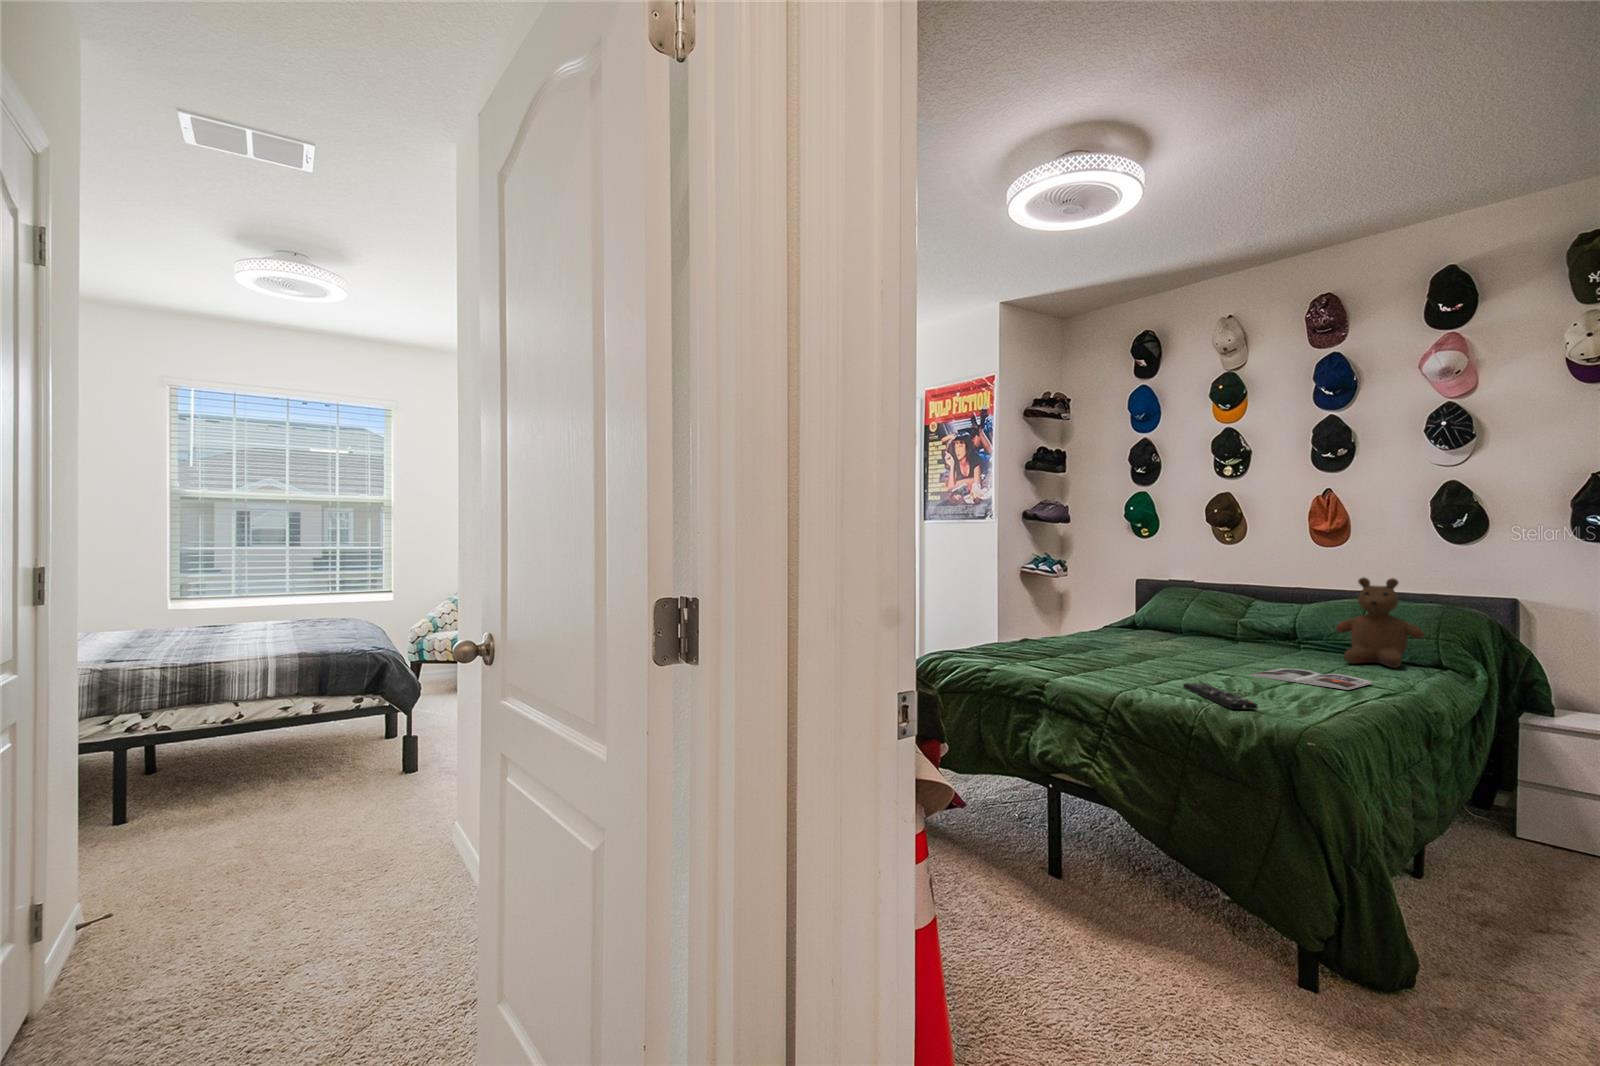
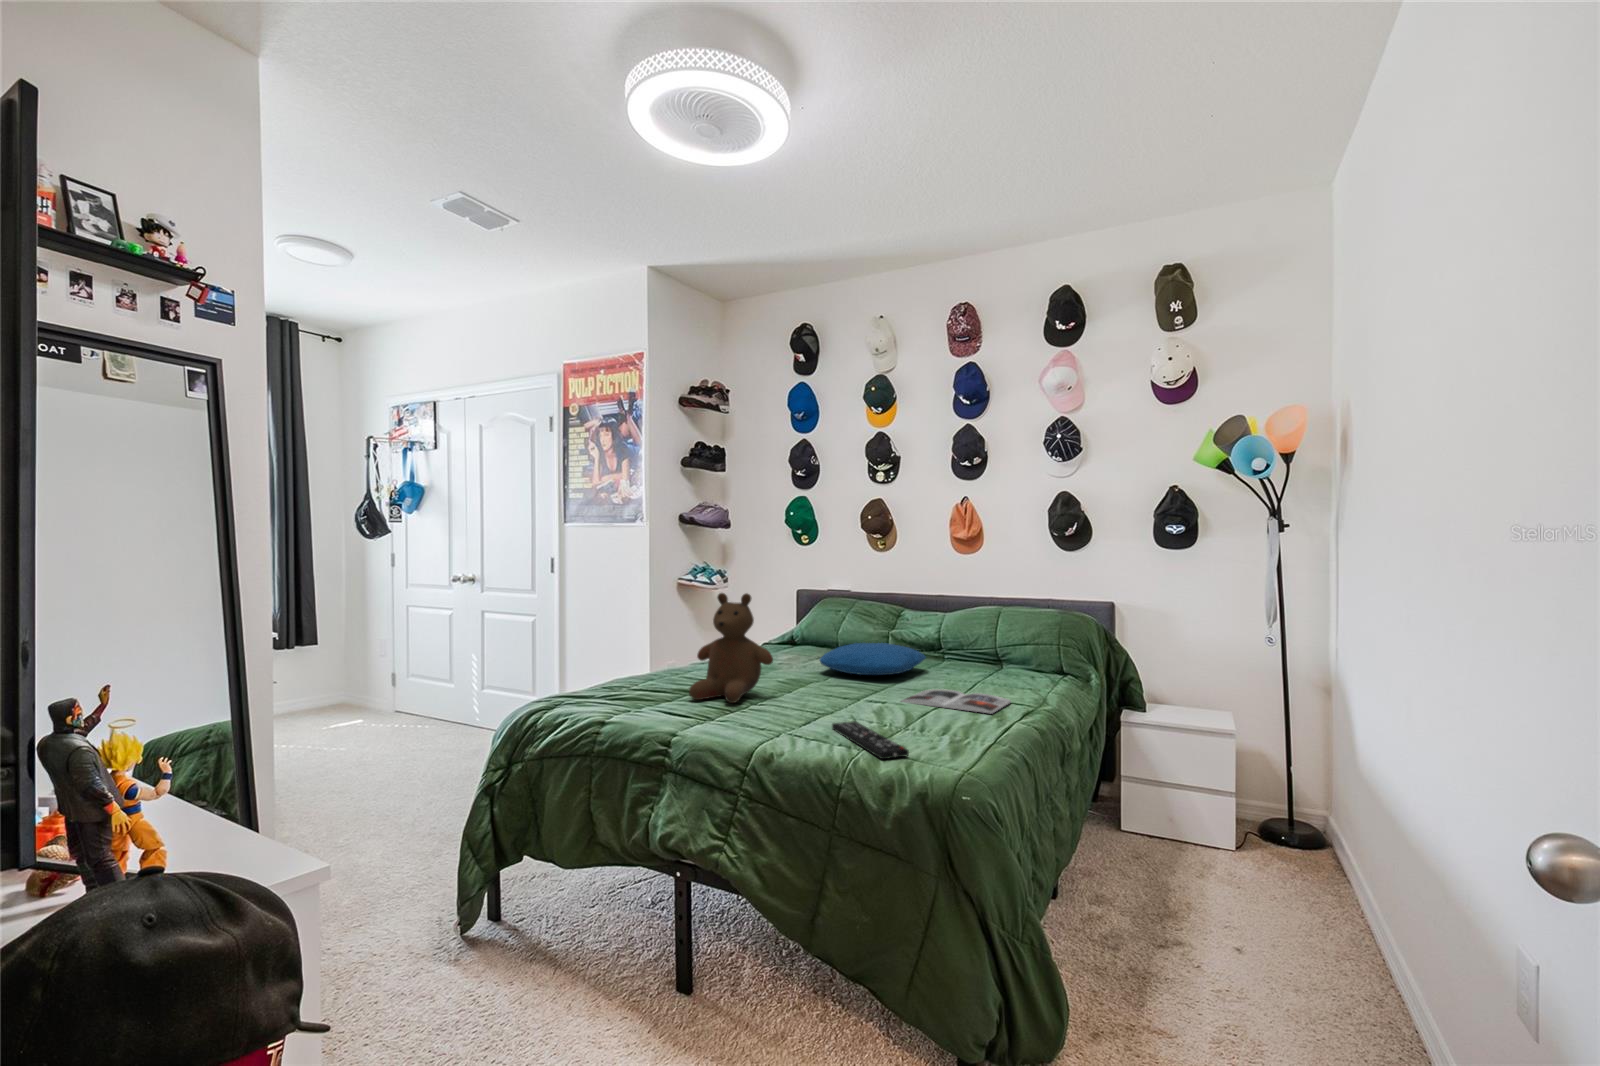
teddy bear: present [1336,578,1424,668] -> present [689,593,773,703]
pillow: none [1166,627,1279,655] -> present [820,643,926,675]

